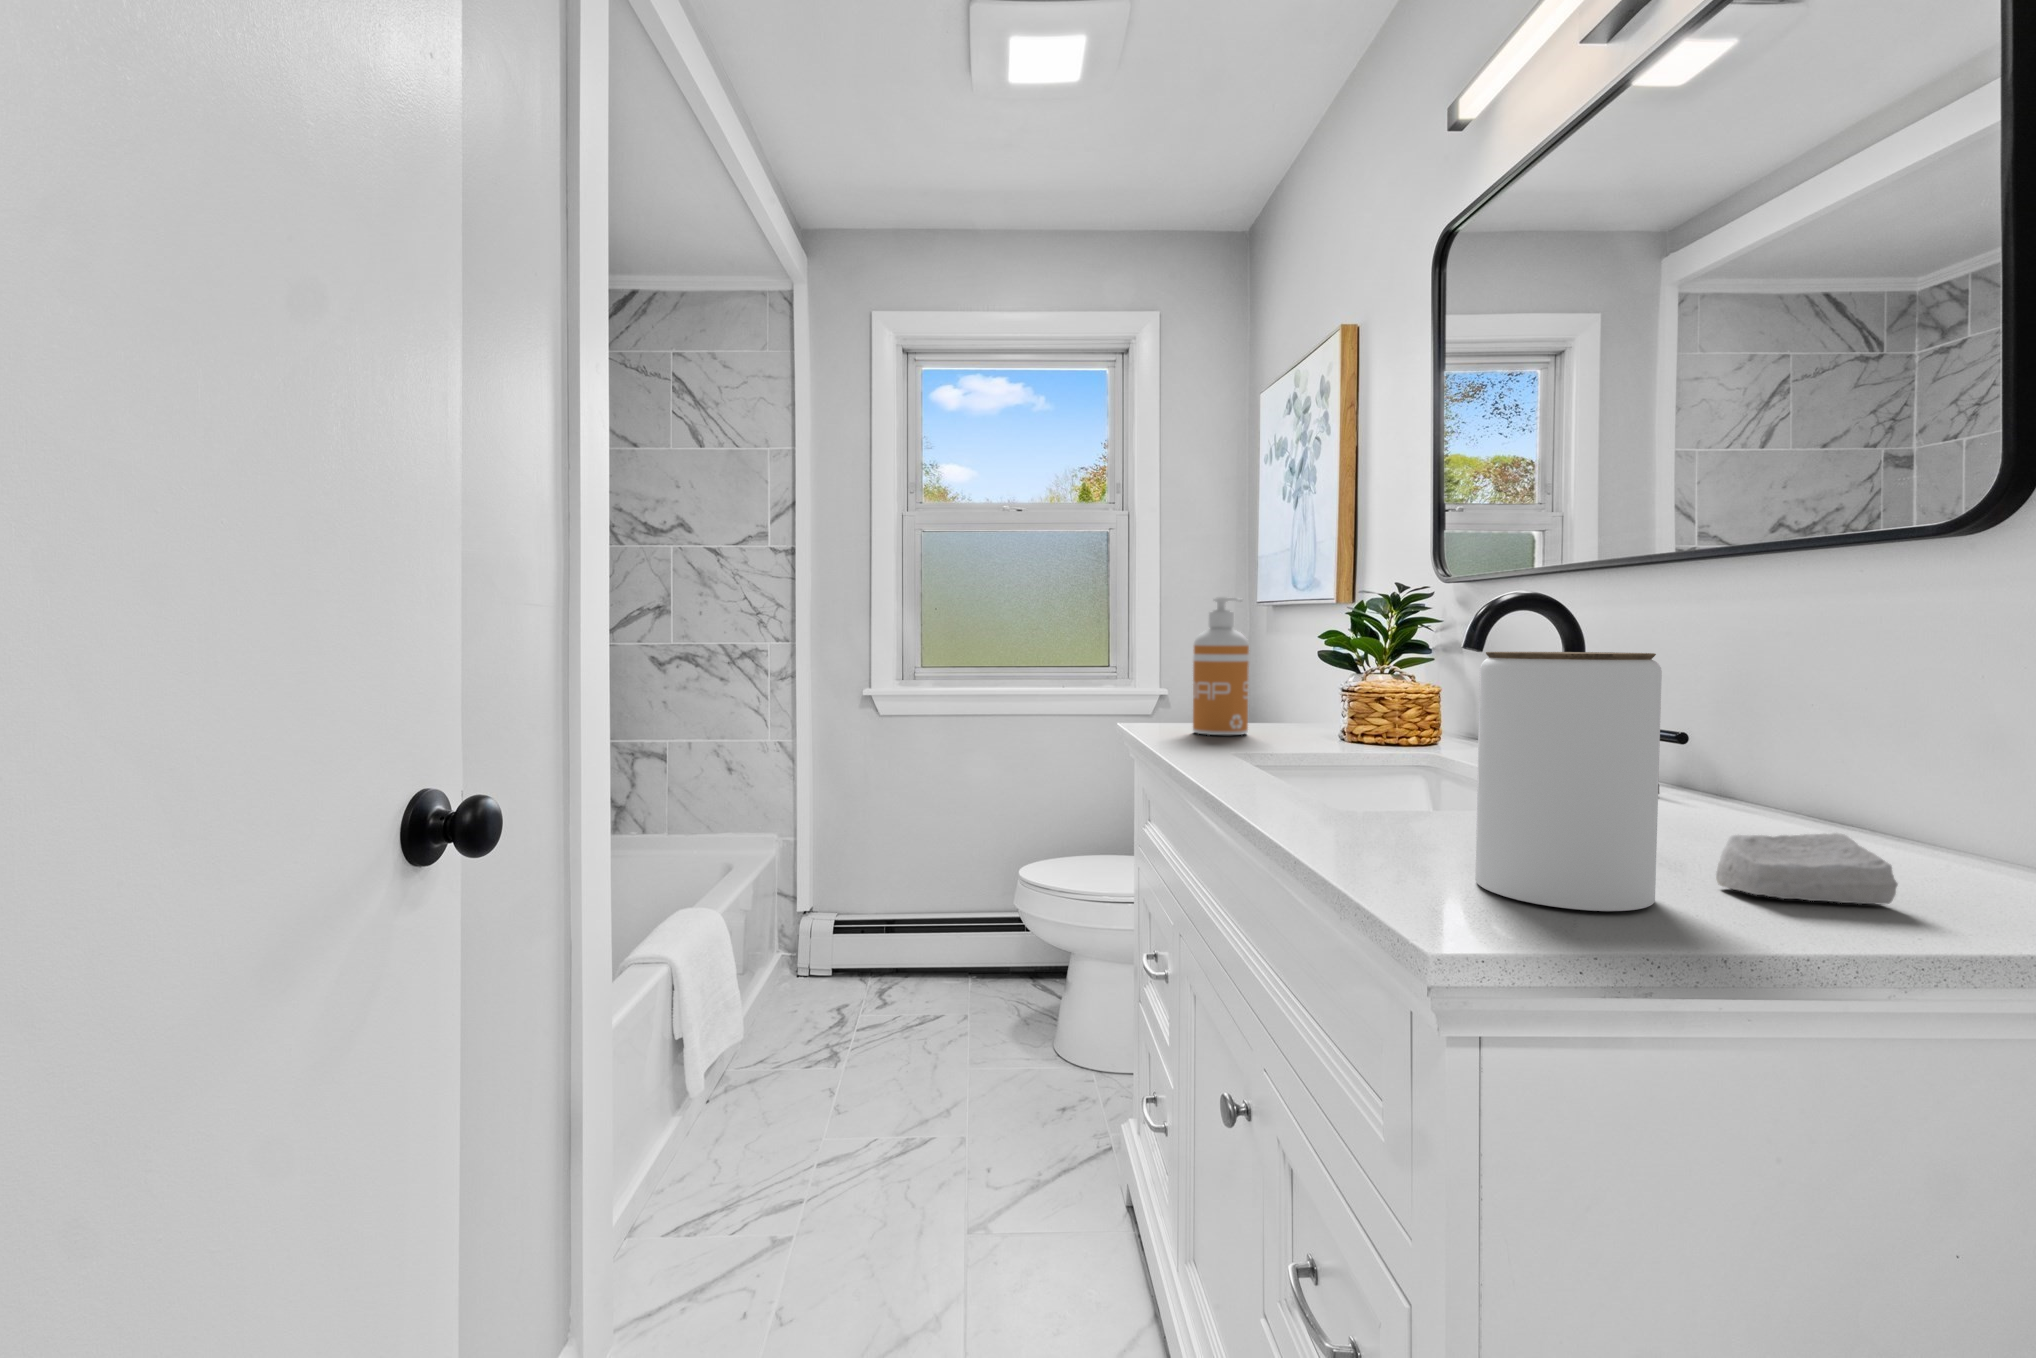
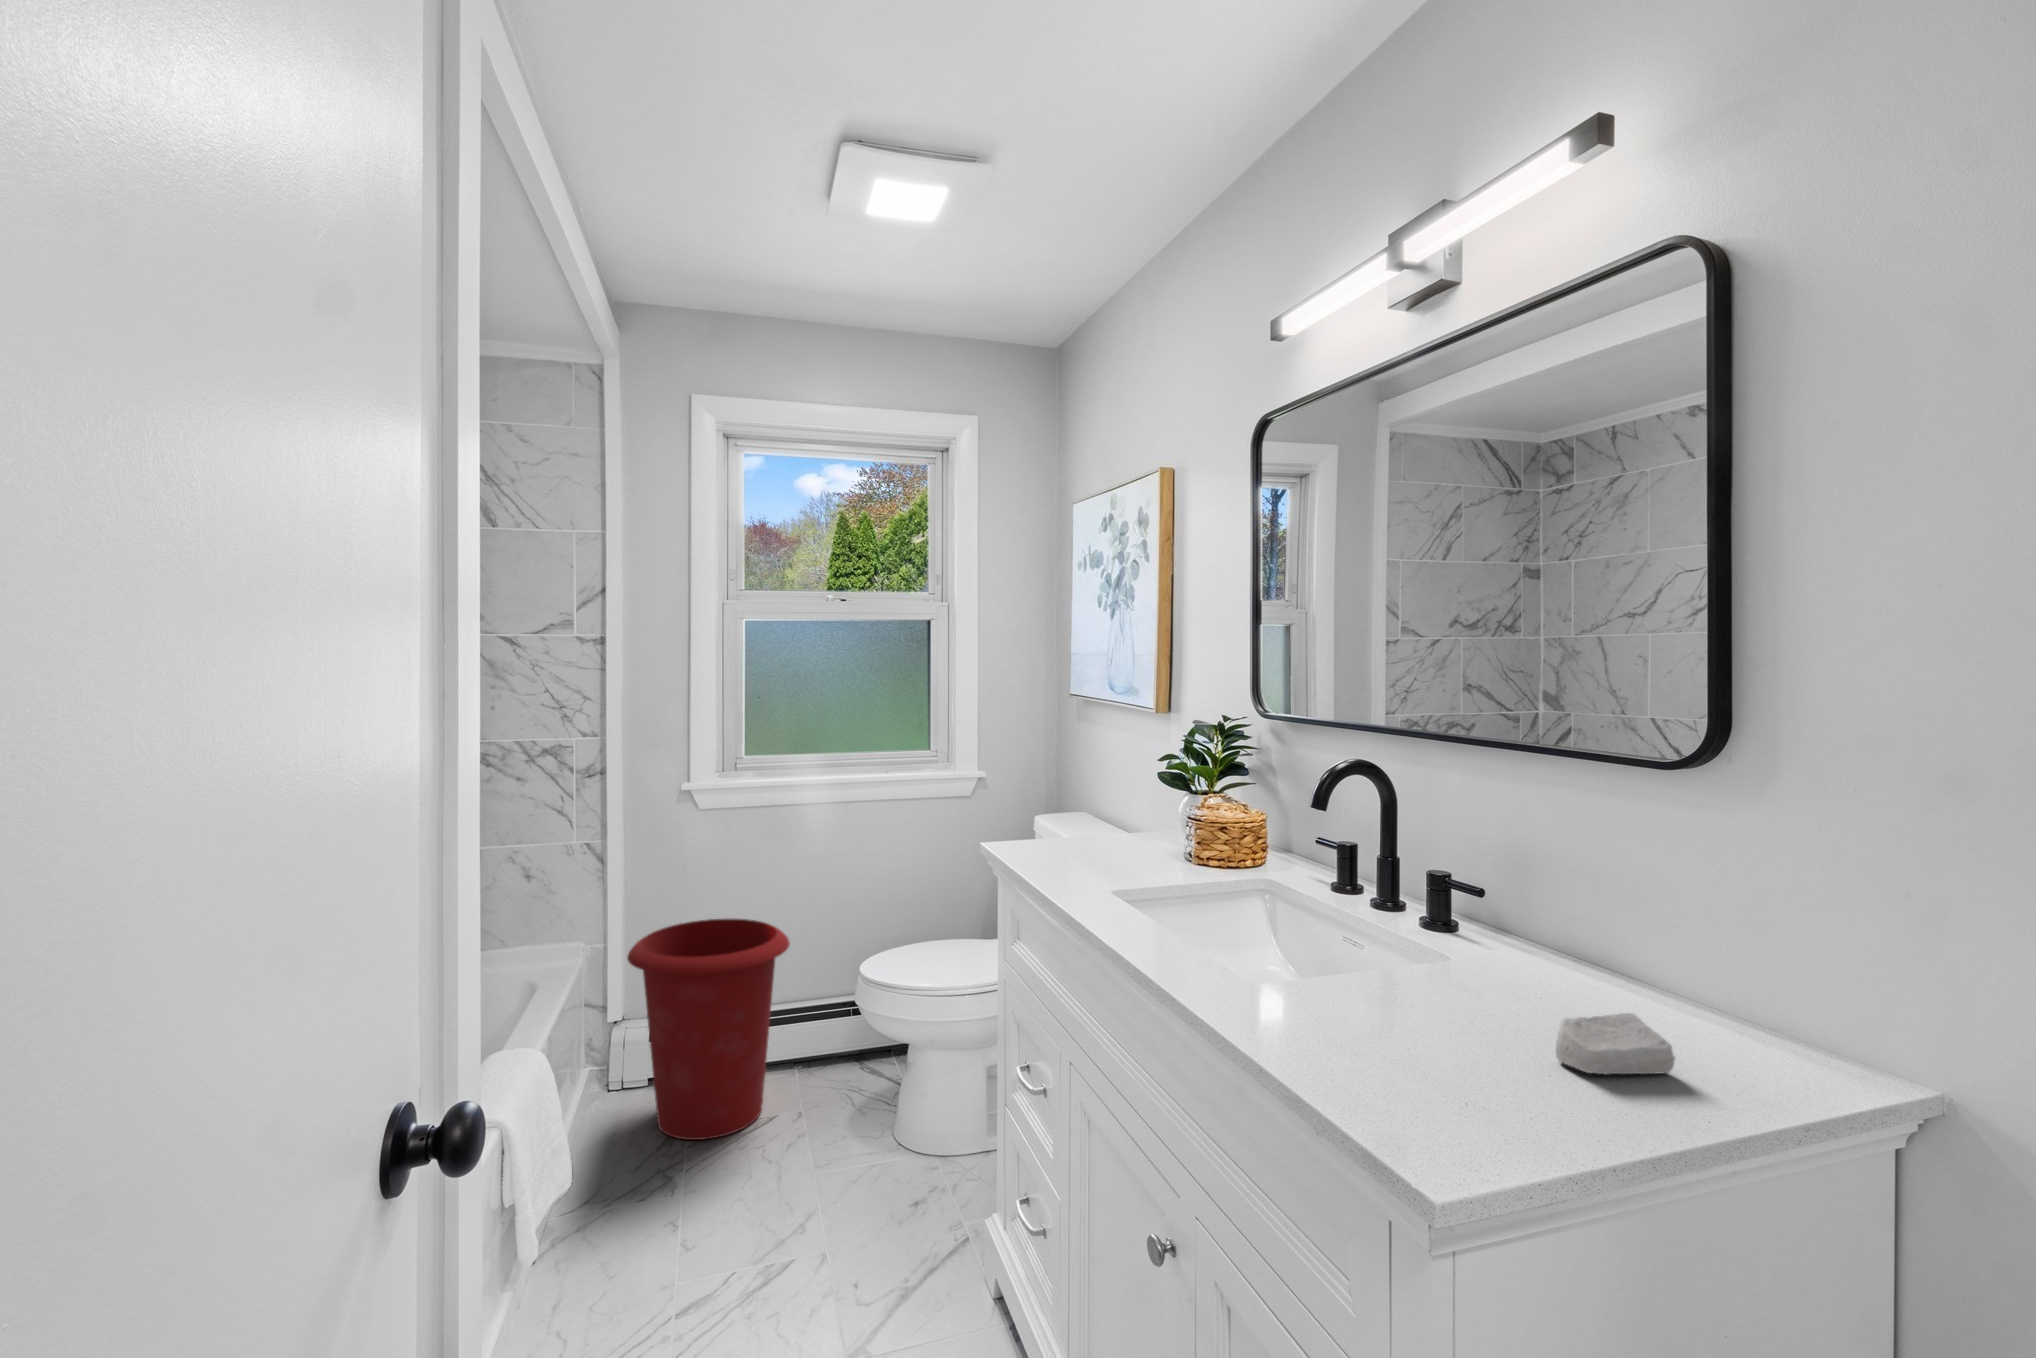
soap dispenser: present [1193,597,1249,735] -> none [1052,729,1102,857]
jar: present [1475,652,1662,911] -> none [1395,882,1533,1109]
waste bin: none [806,822,959,1026] -> present [627,919,790,1140]

